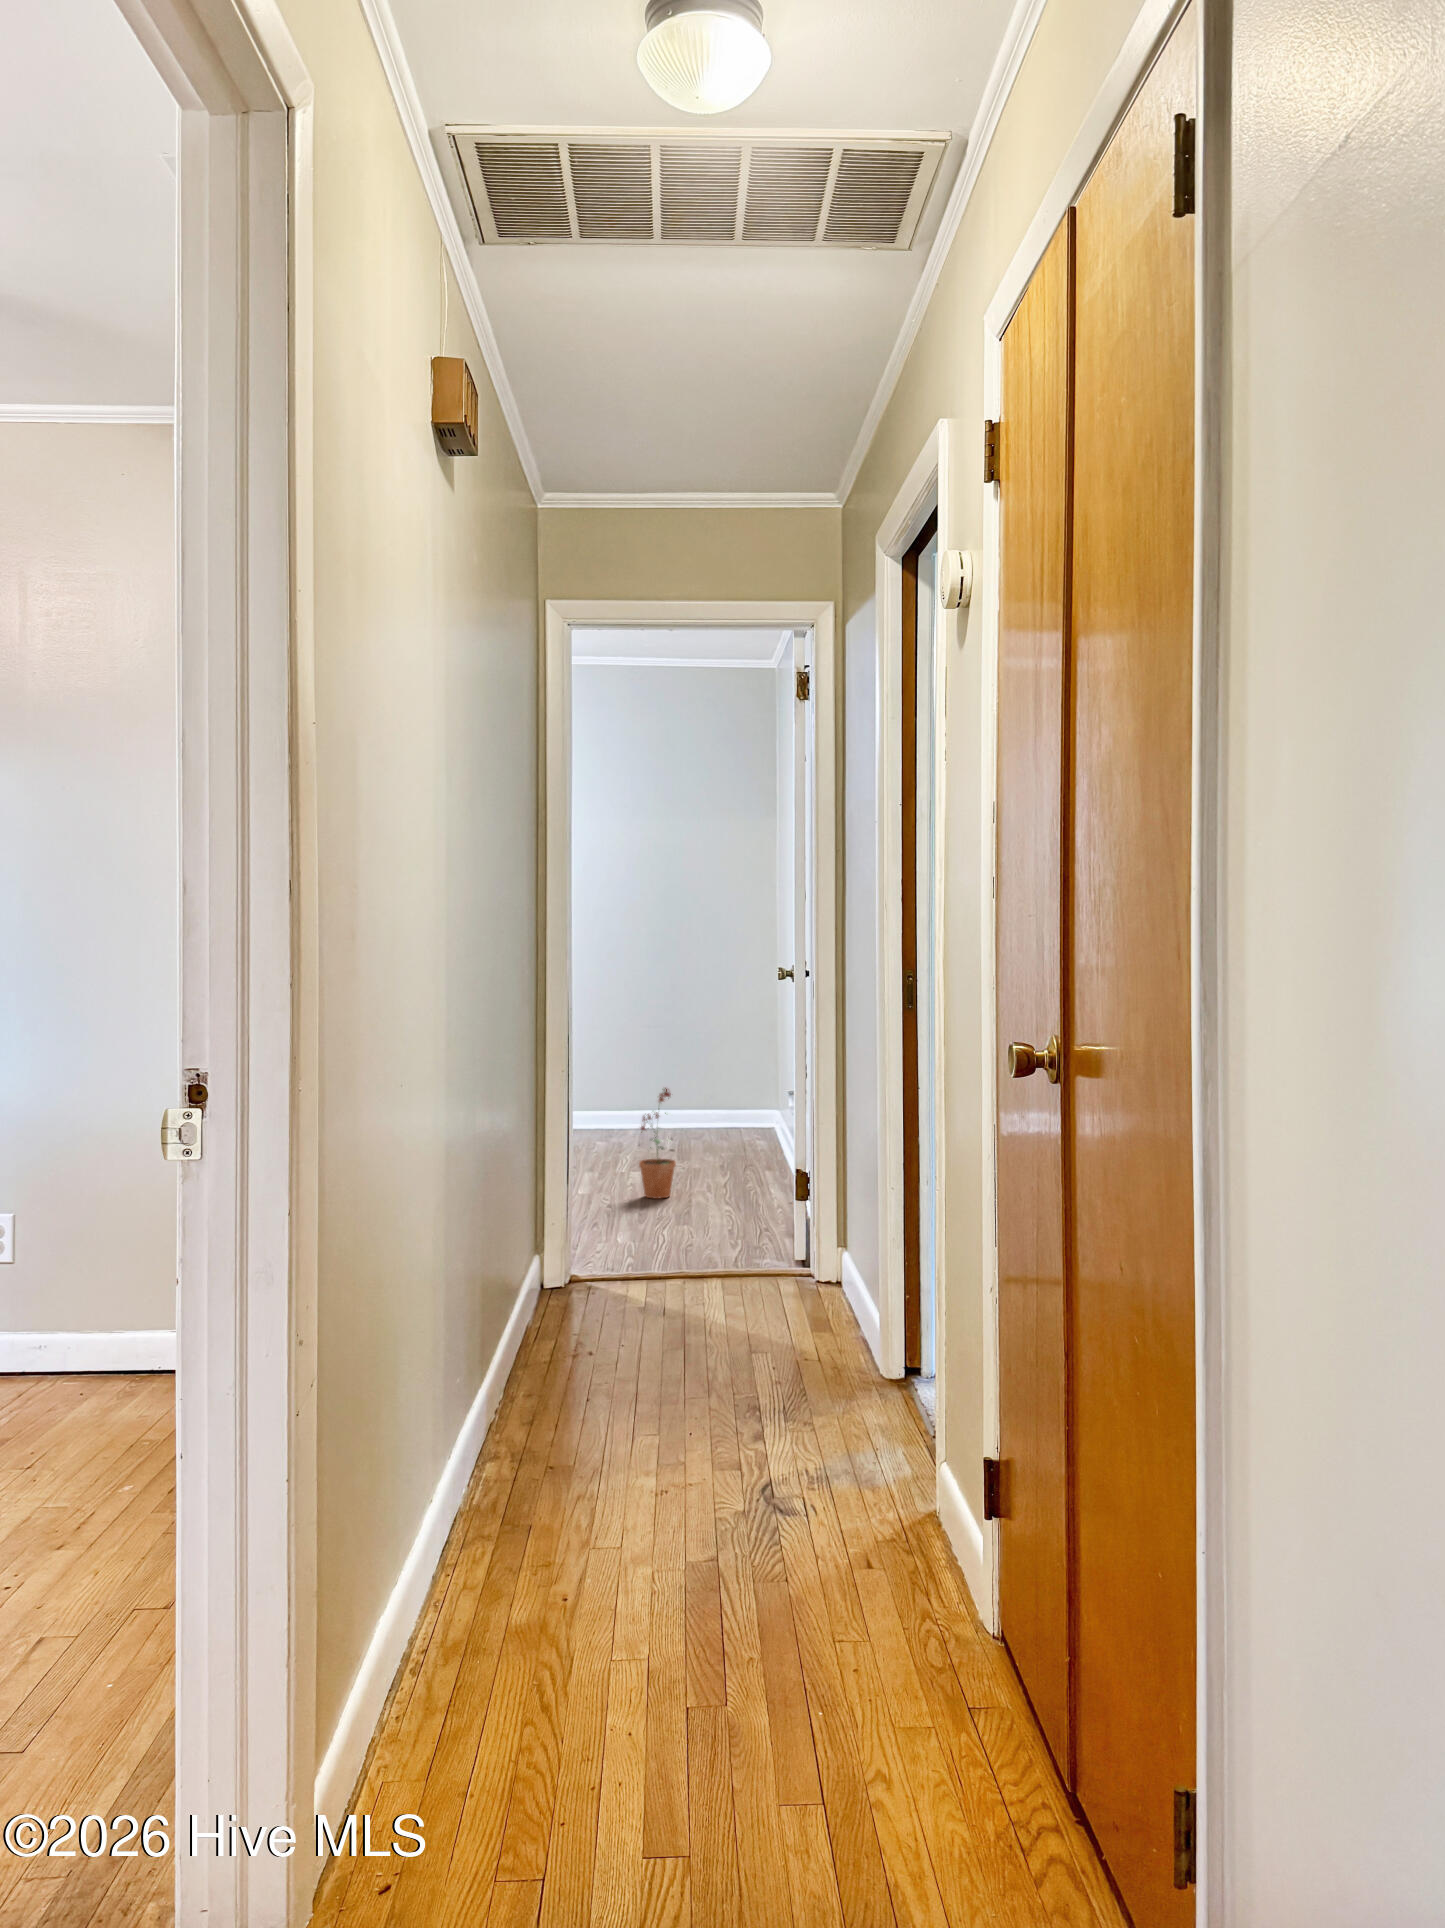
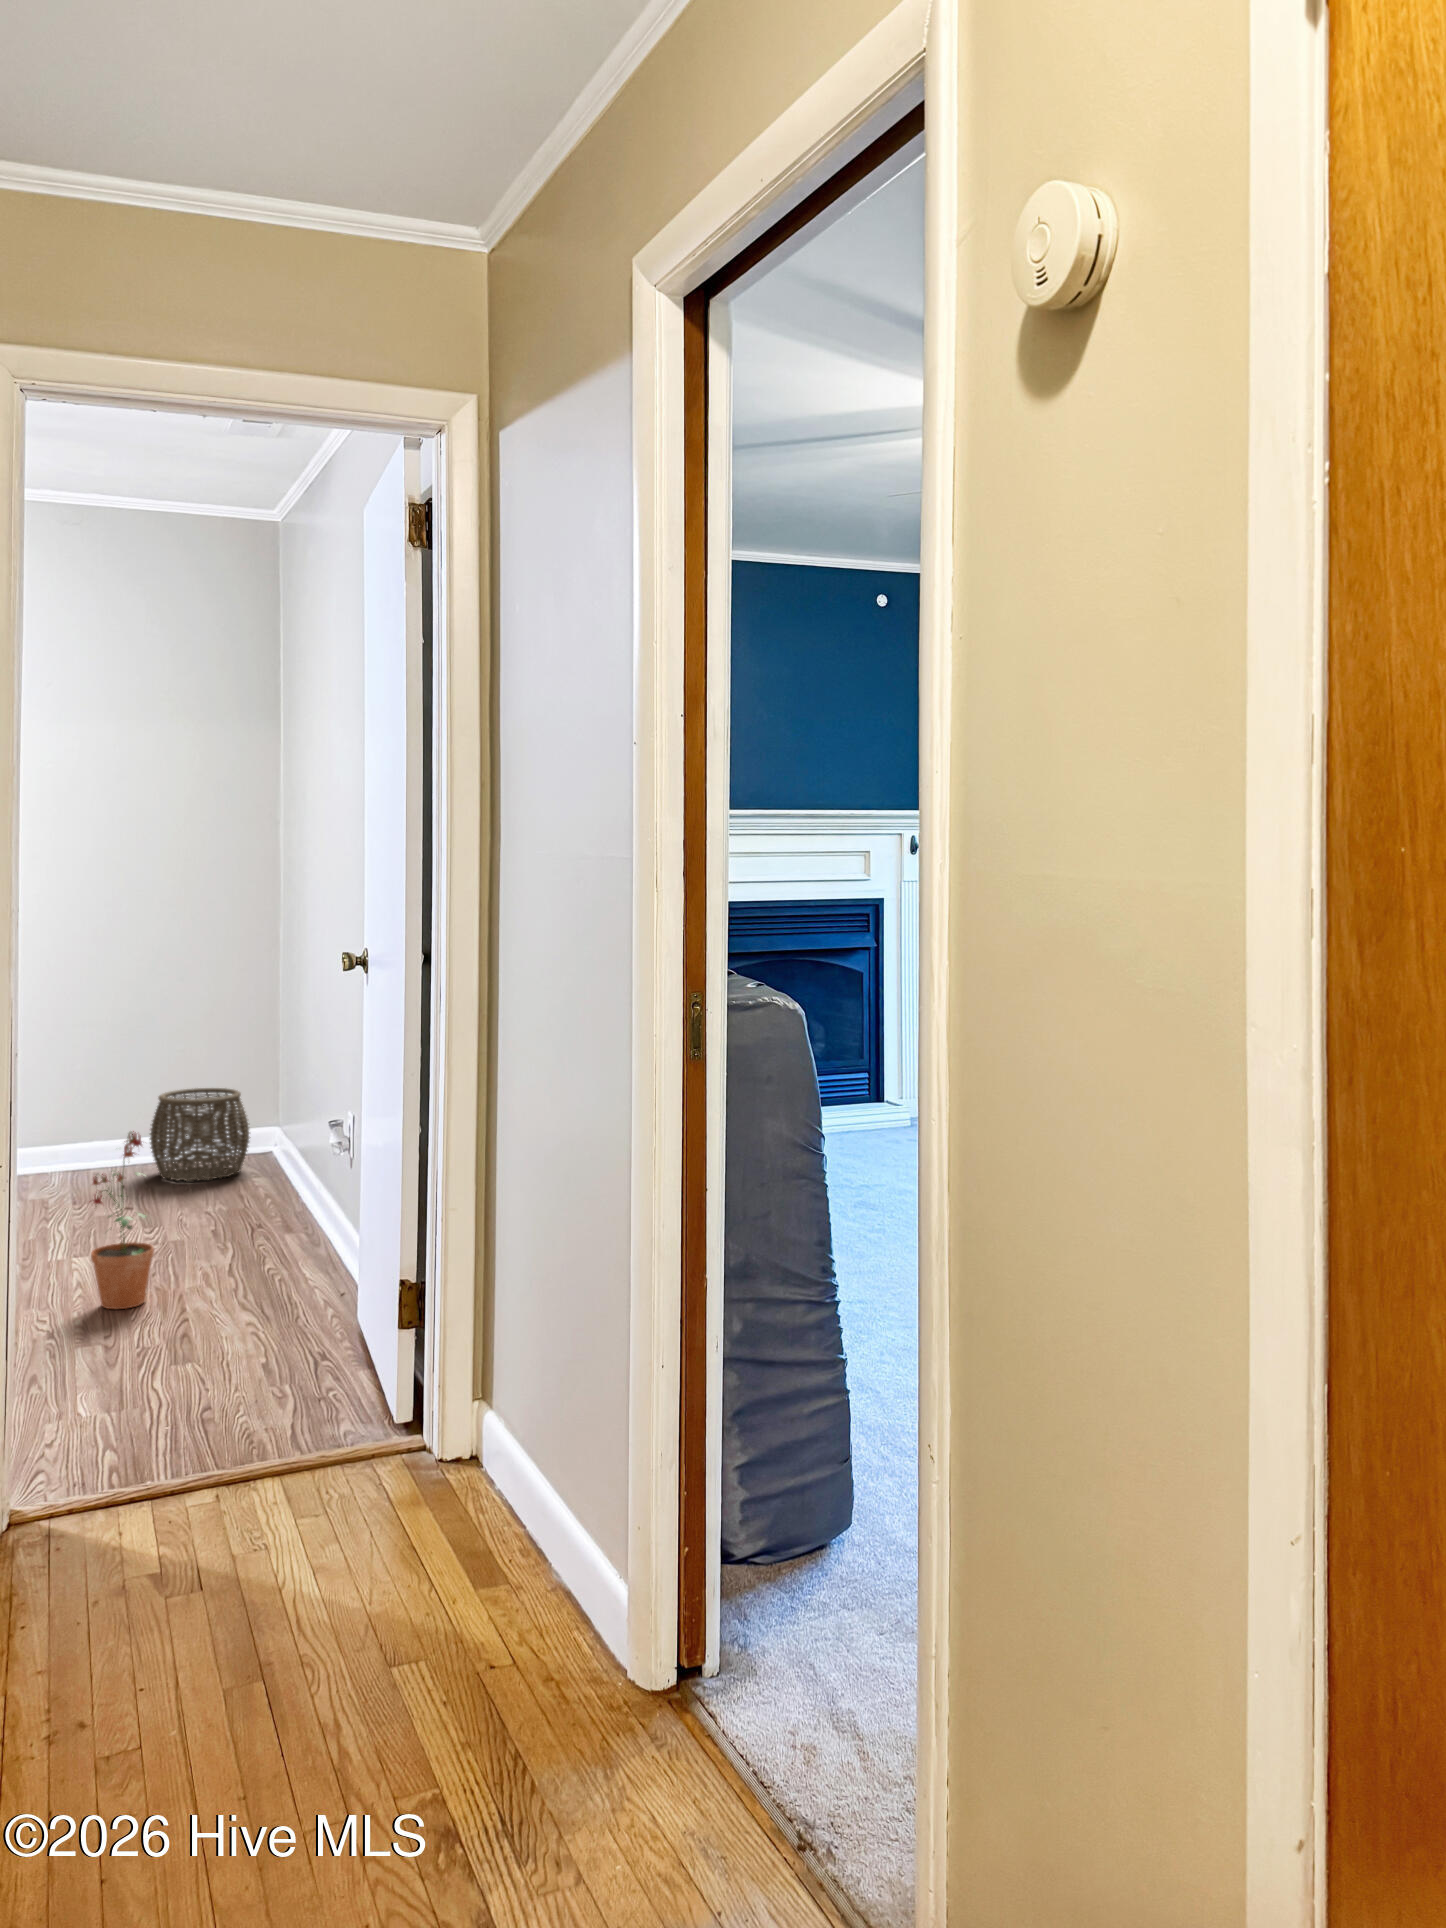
woven basket: none [691,1080,756,1141] -> present [150,1088,250,1181]

